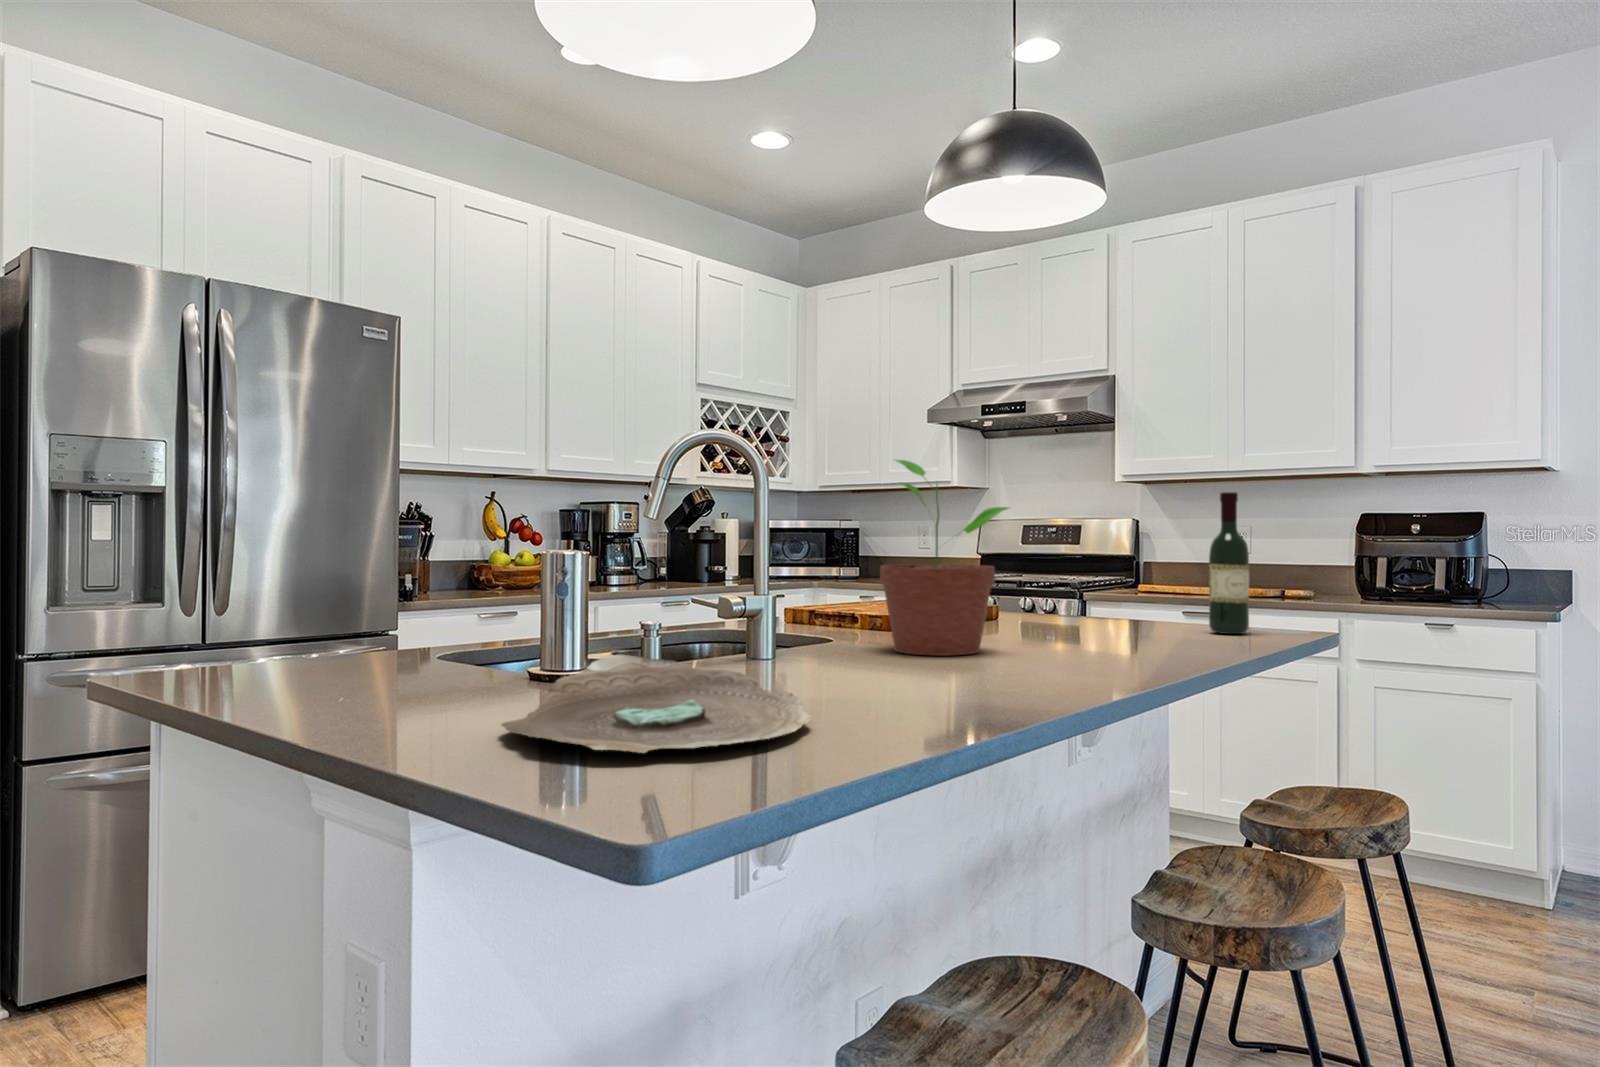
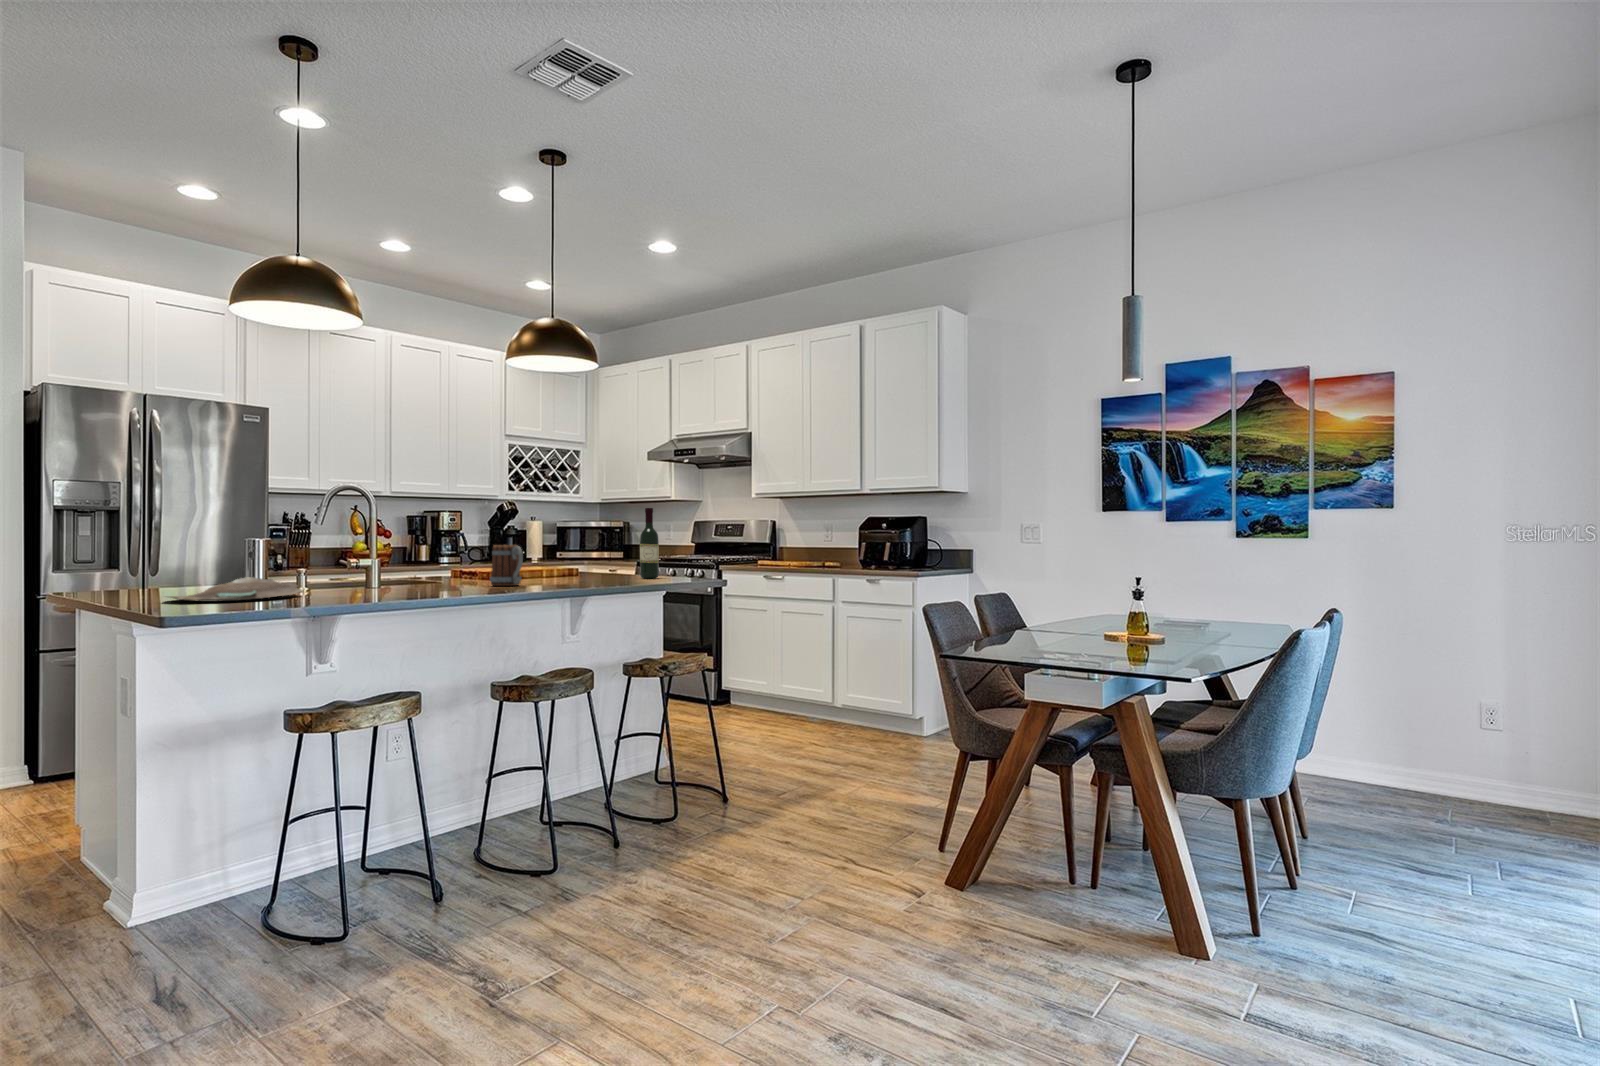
potted plant: present [880,460,1009,656] -> none [433,494,490,585]
mug: none [1043,569,1140,664] -> present [490,545,523,586]

